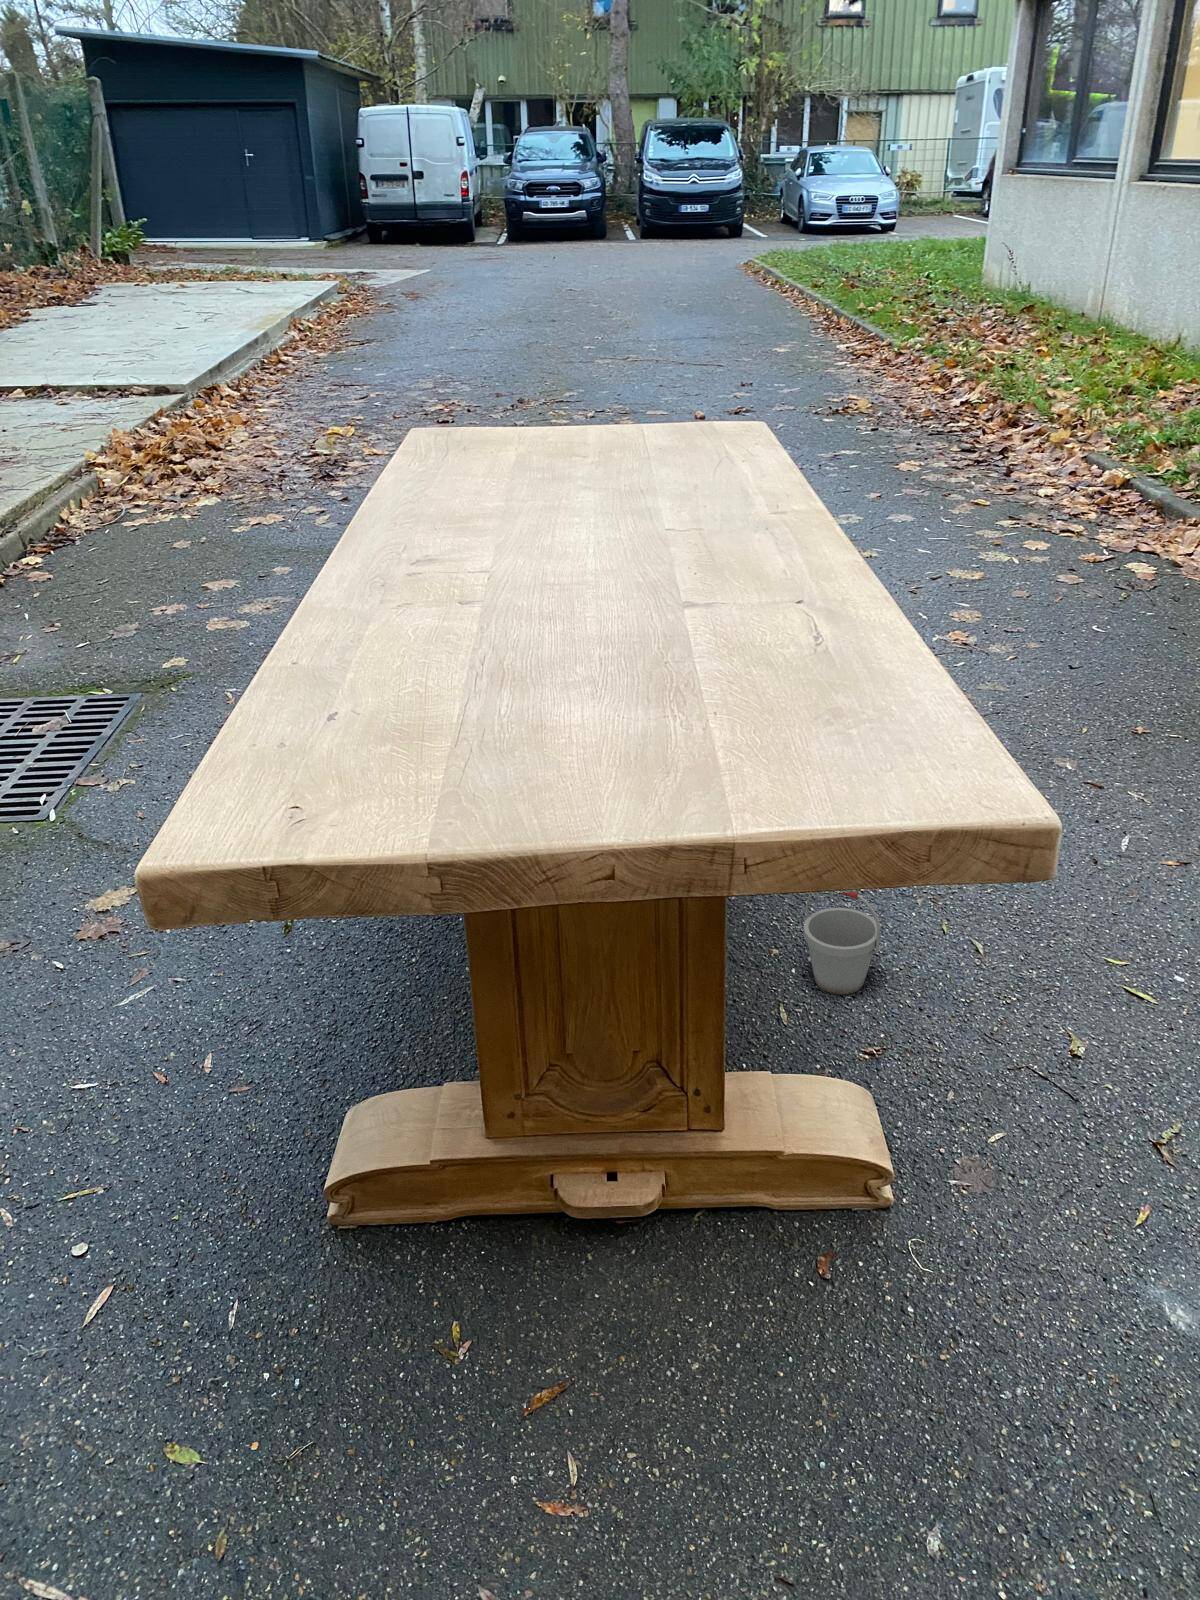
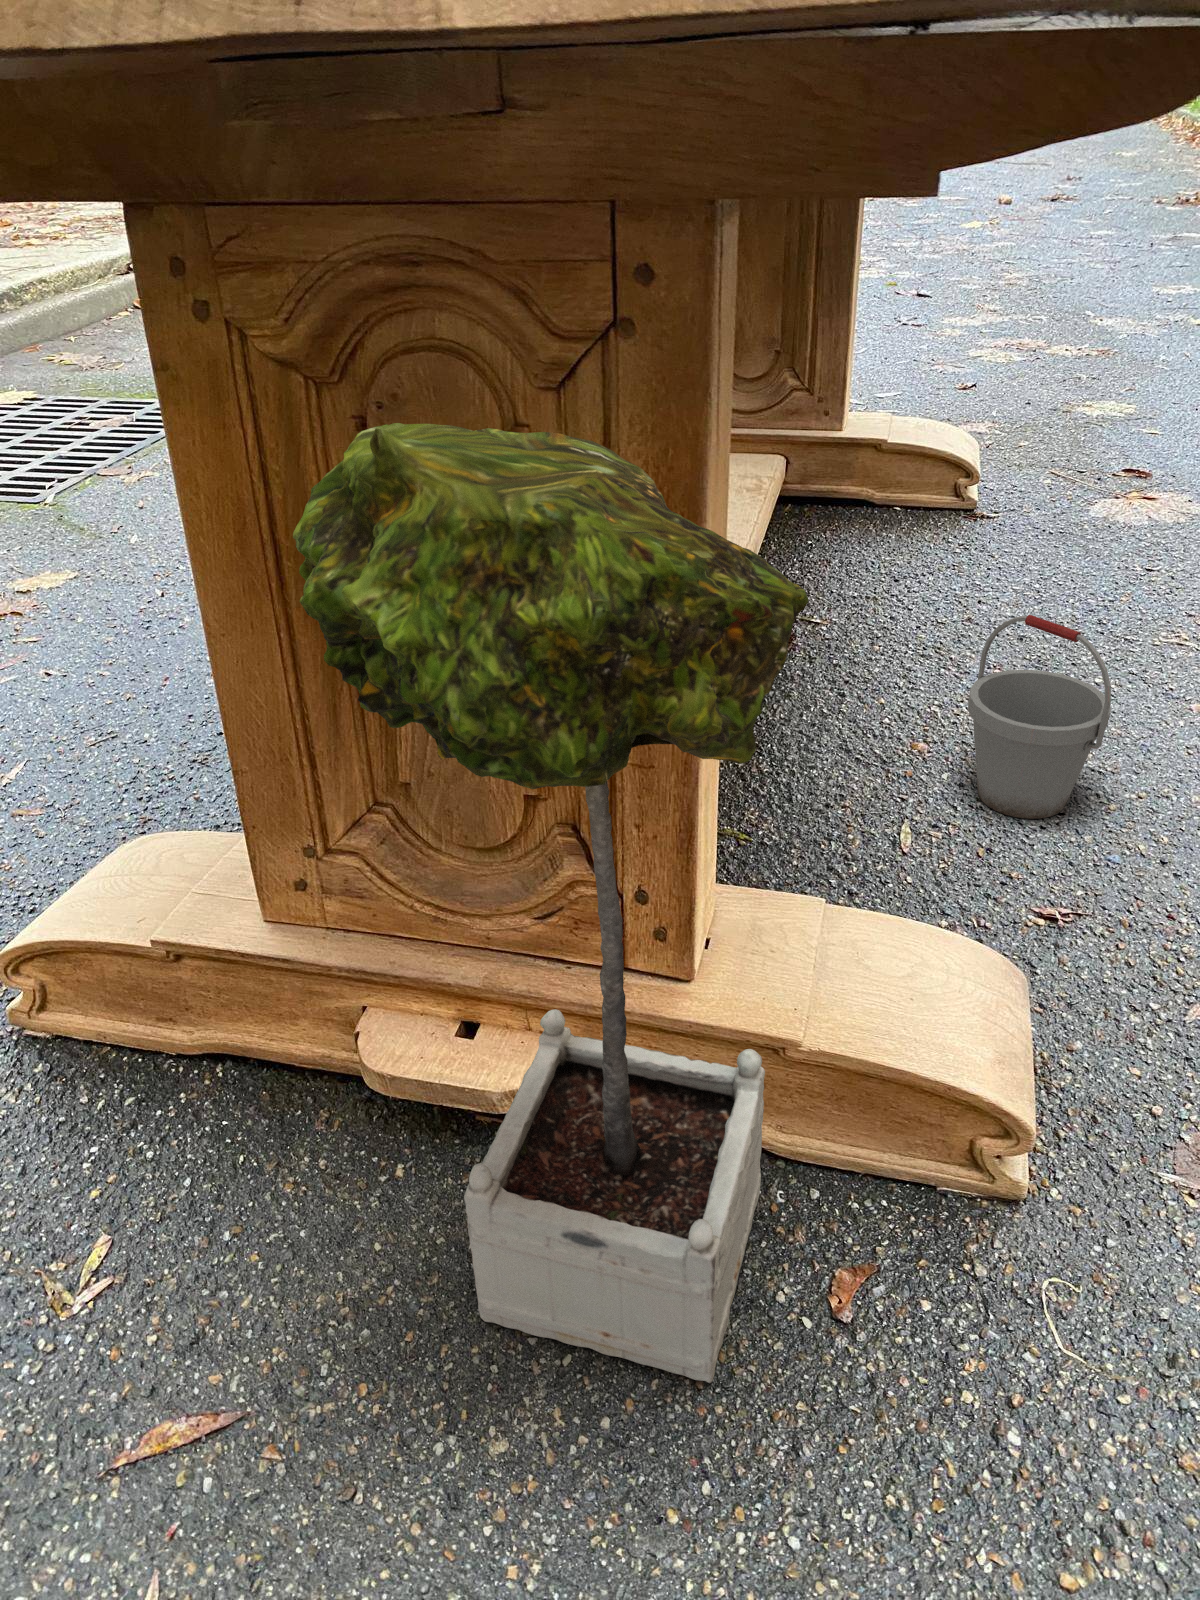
potted tree: none [591,930,797,1319] -> present [293,423,809,1383]

